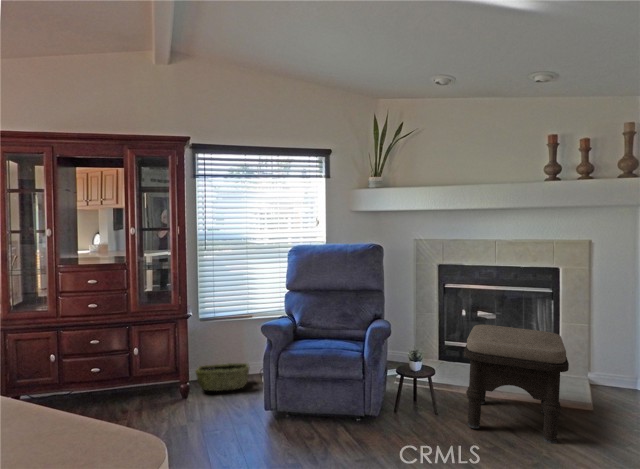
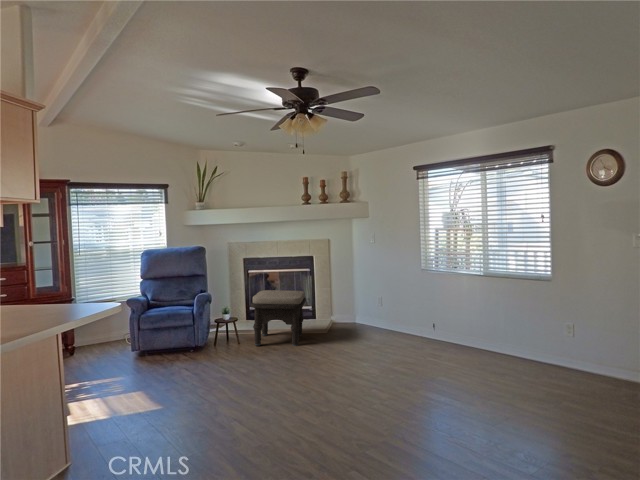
woven basket: present [195,363,249,391] -> none [76,331,117,351]

